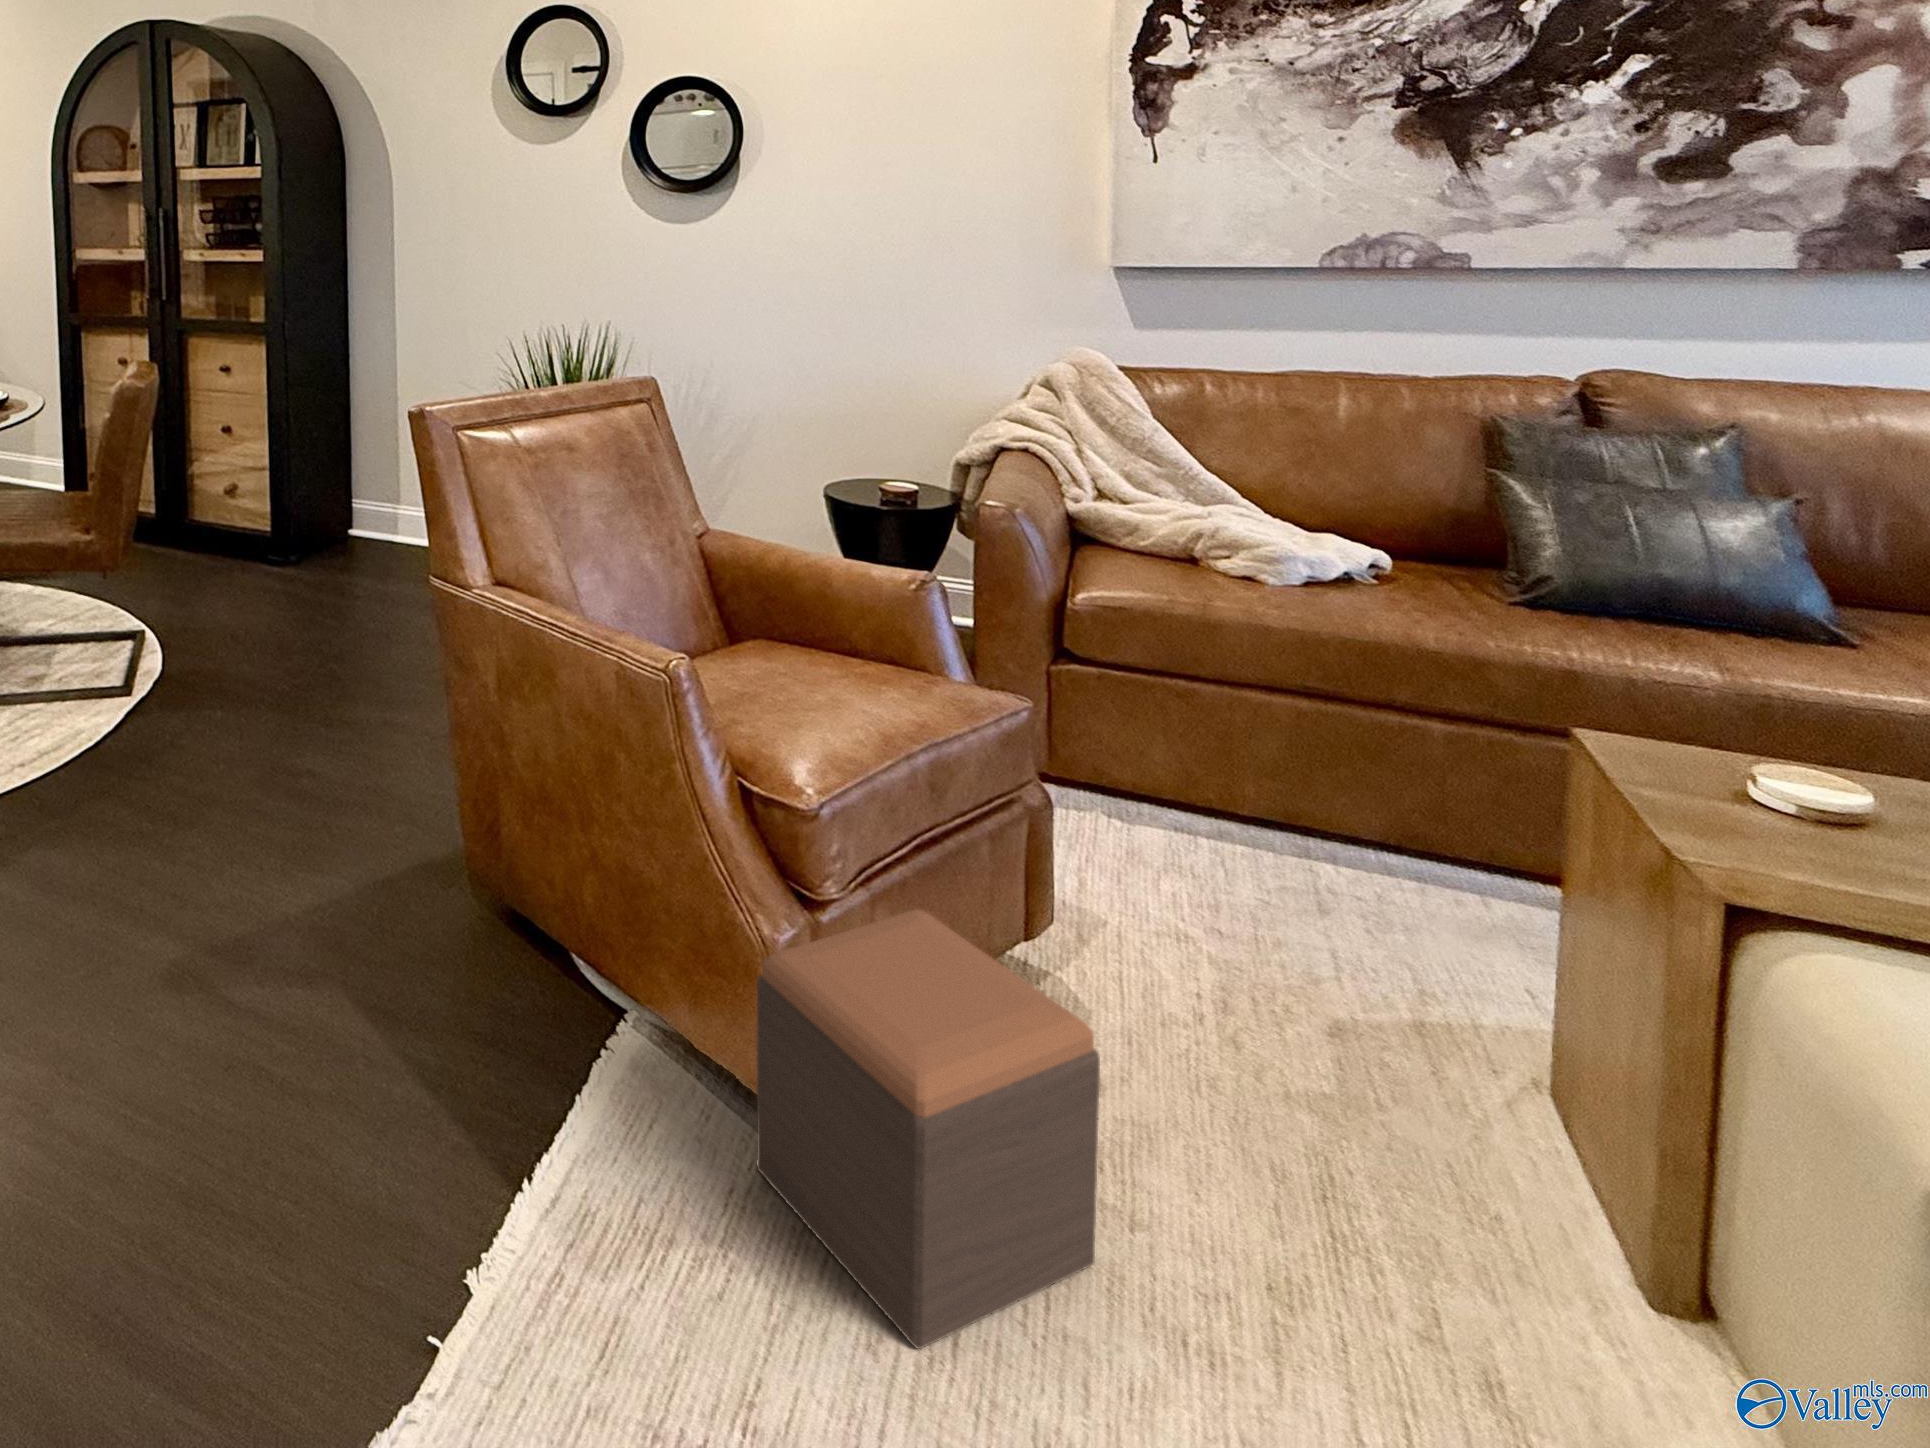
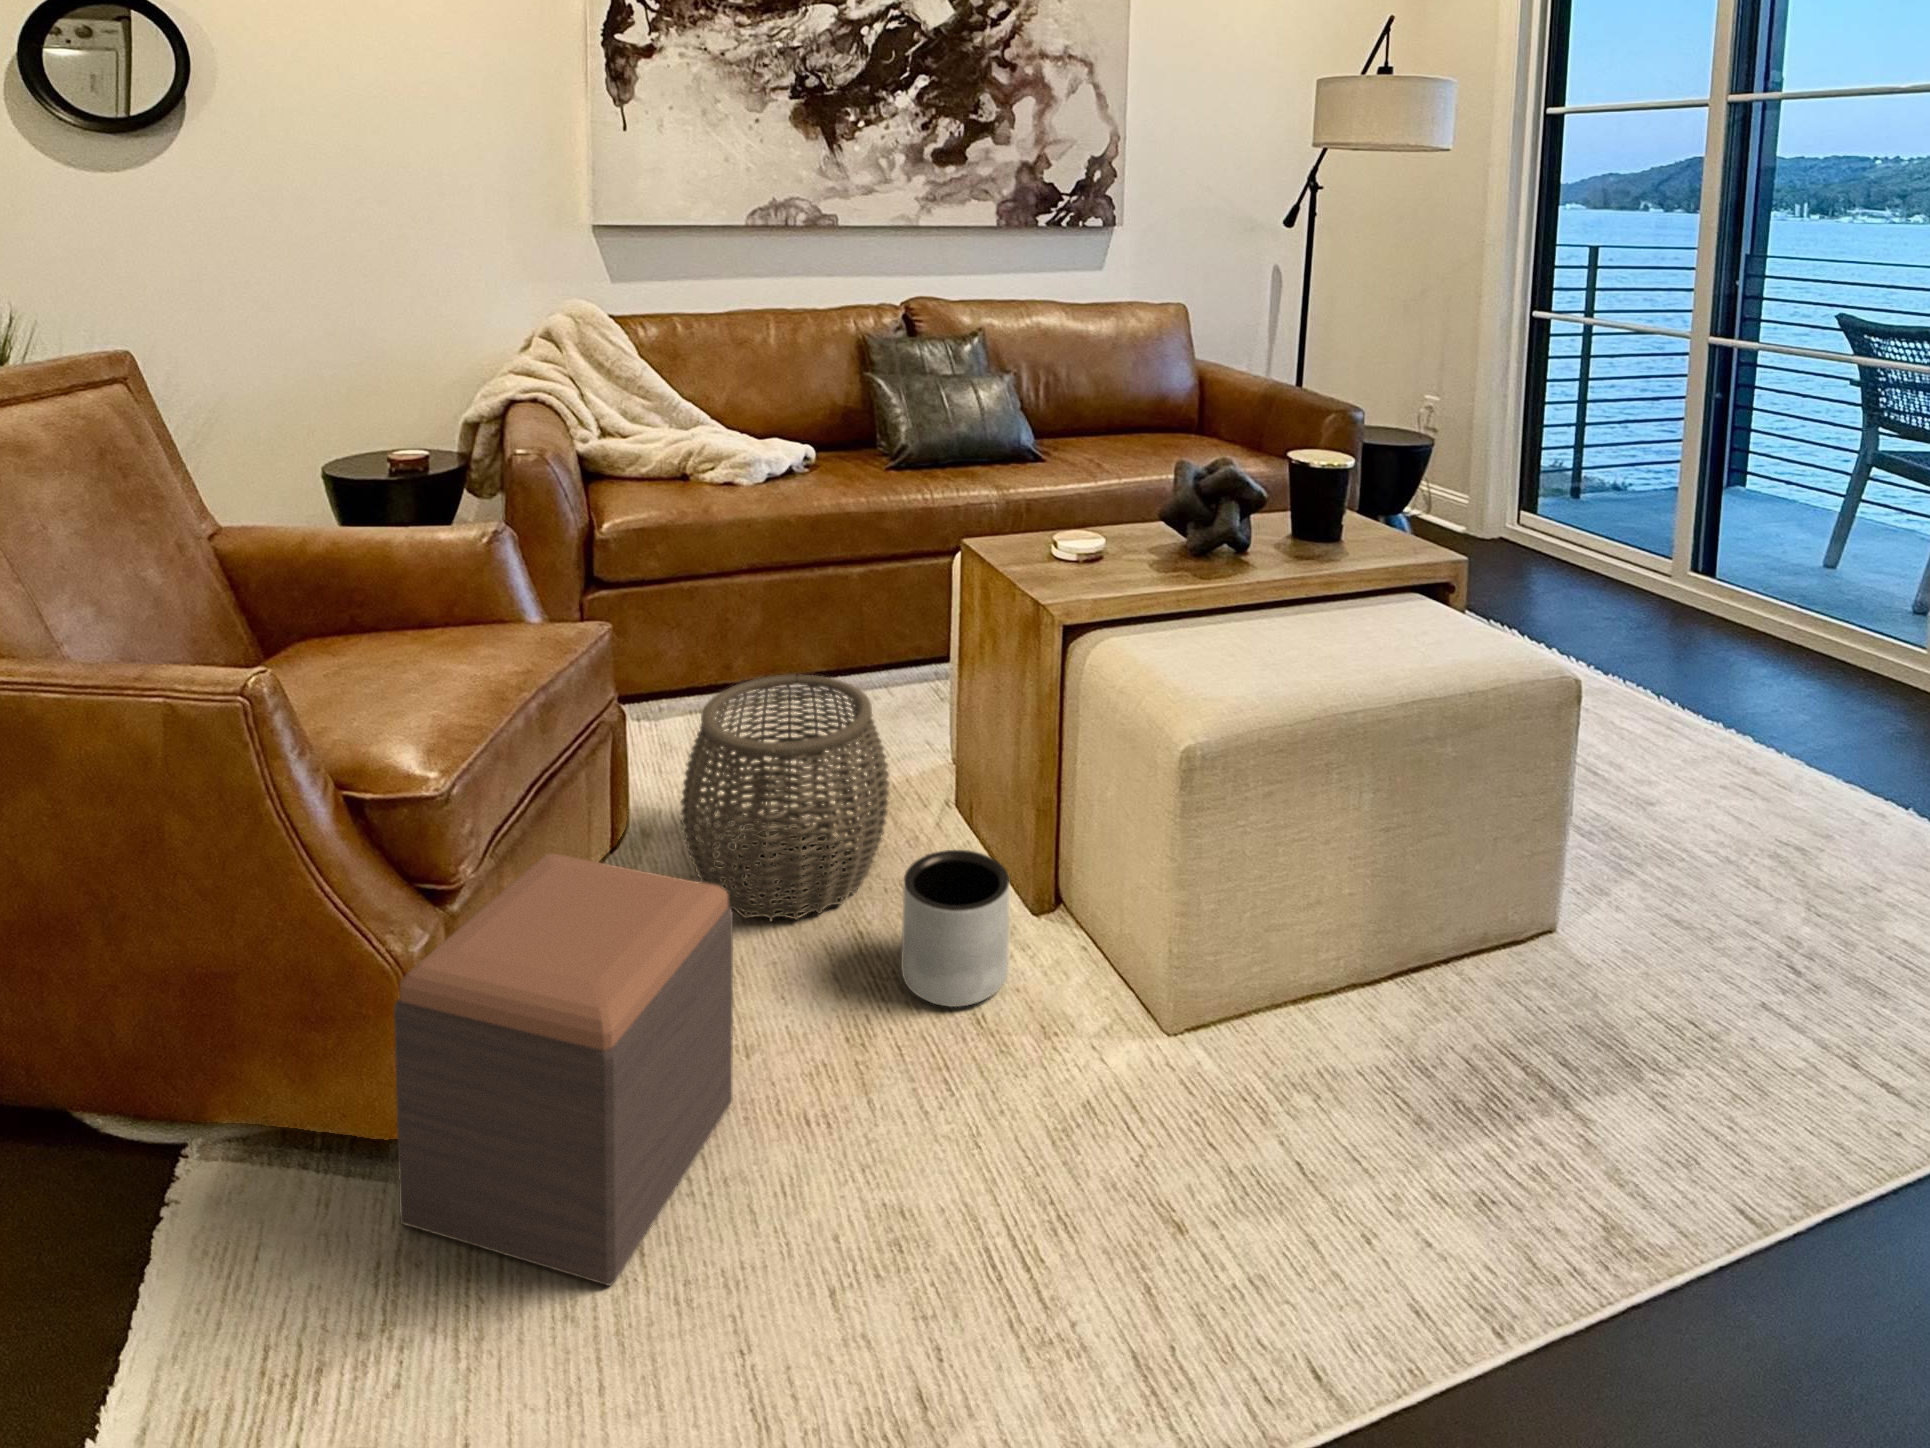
woven basket: none [1102,817,1404,1135] -> present [680,675,890,921]
planter: none [1370,1129,1566,1370] -> present [901,850,1009,1007]

